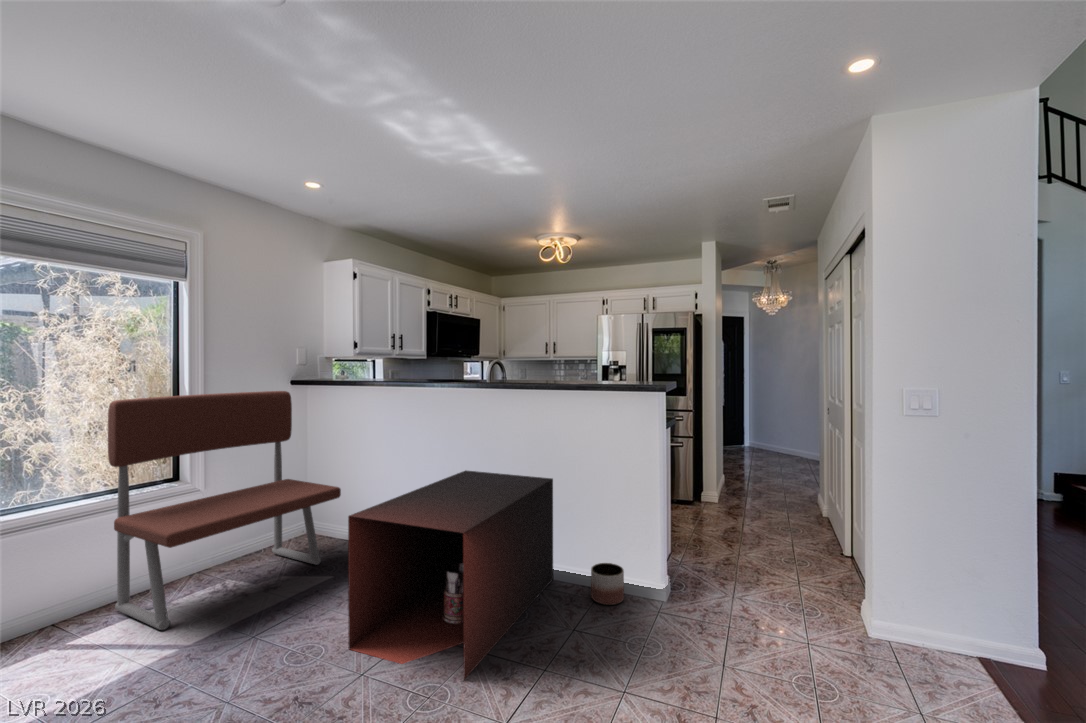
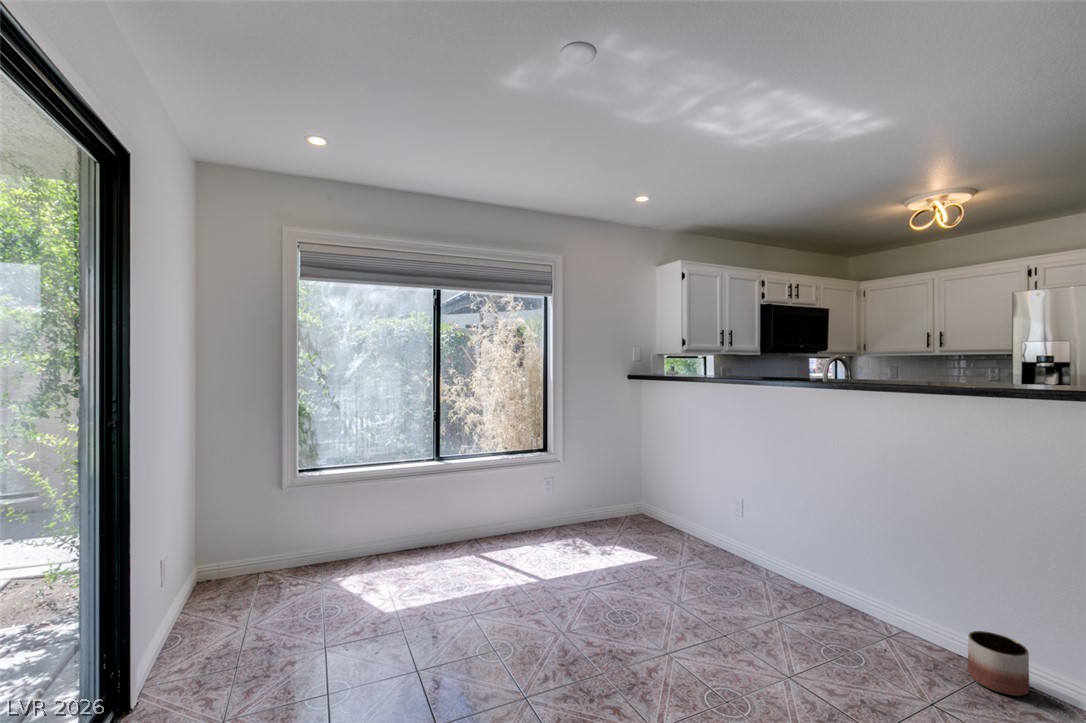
bench: present [108,391,341,630] -> none [503,384,666,564]
storage cabinet: present [348,471,553,680] -> none [660,478,911,702]

